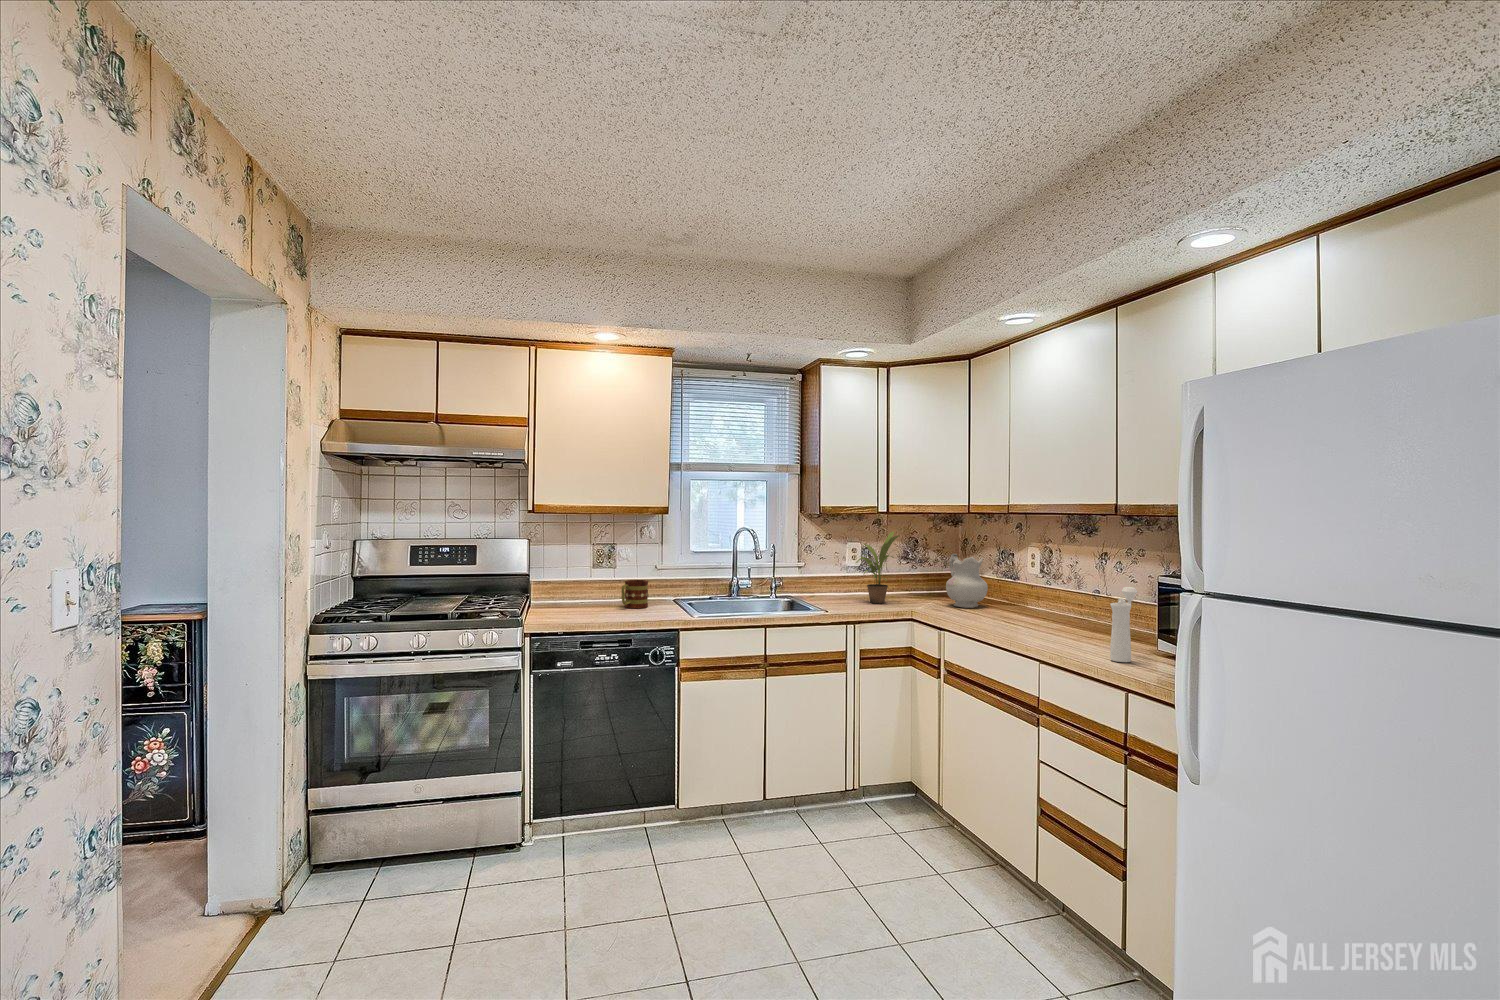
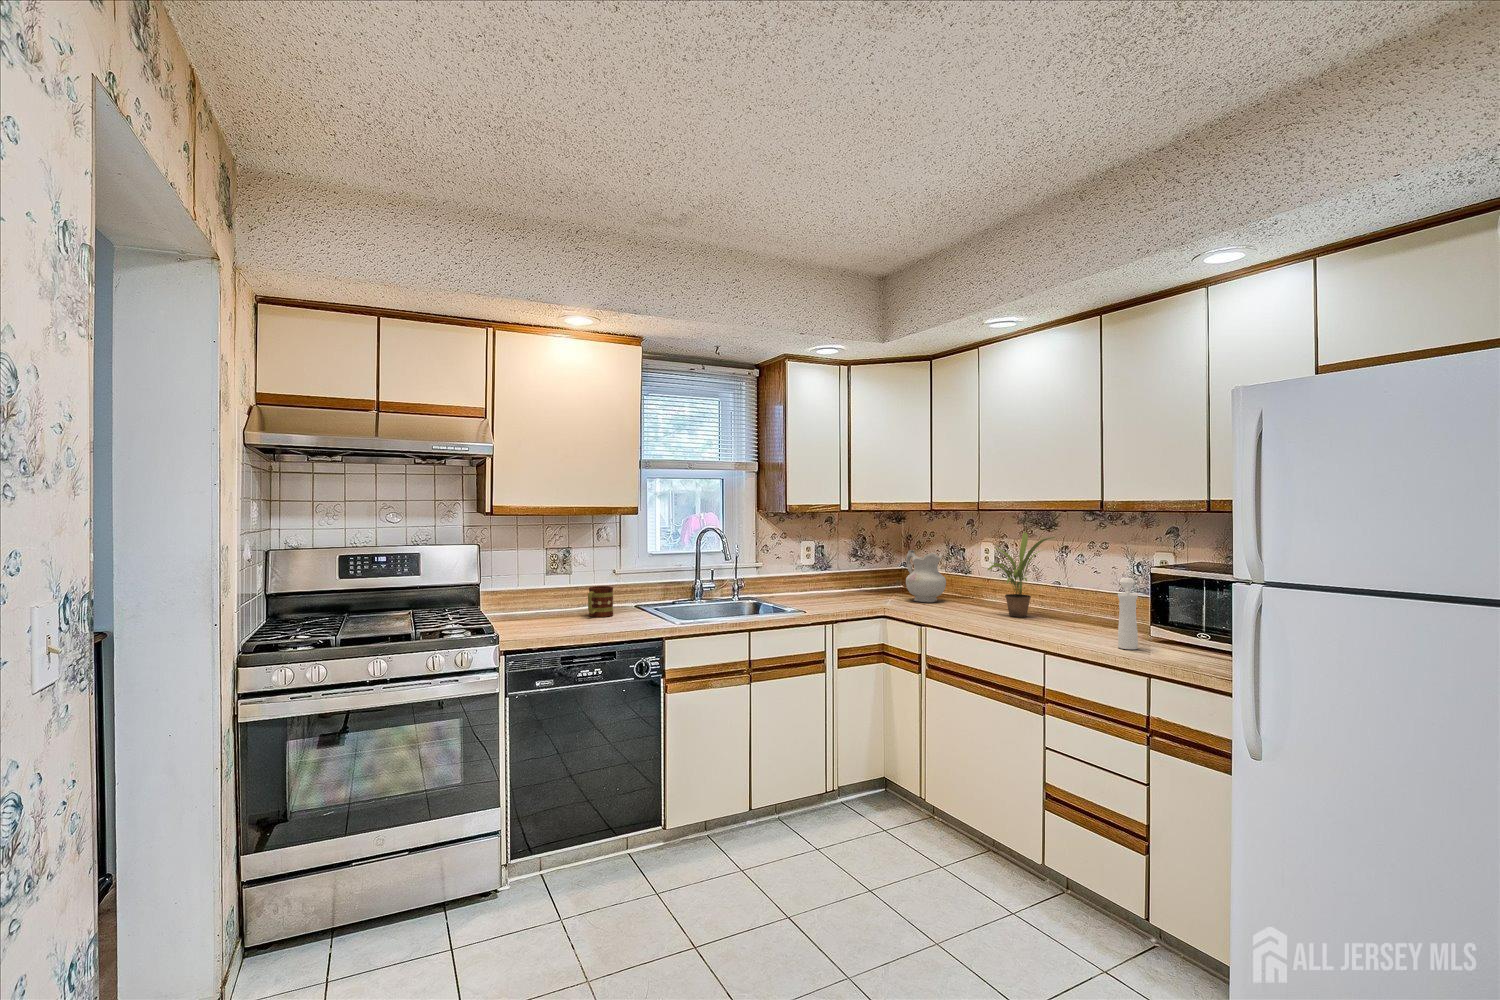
potted plant: present [856,532,900,603] -> present [988,532,1055,617]

